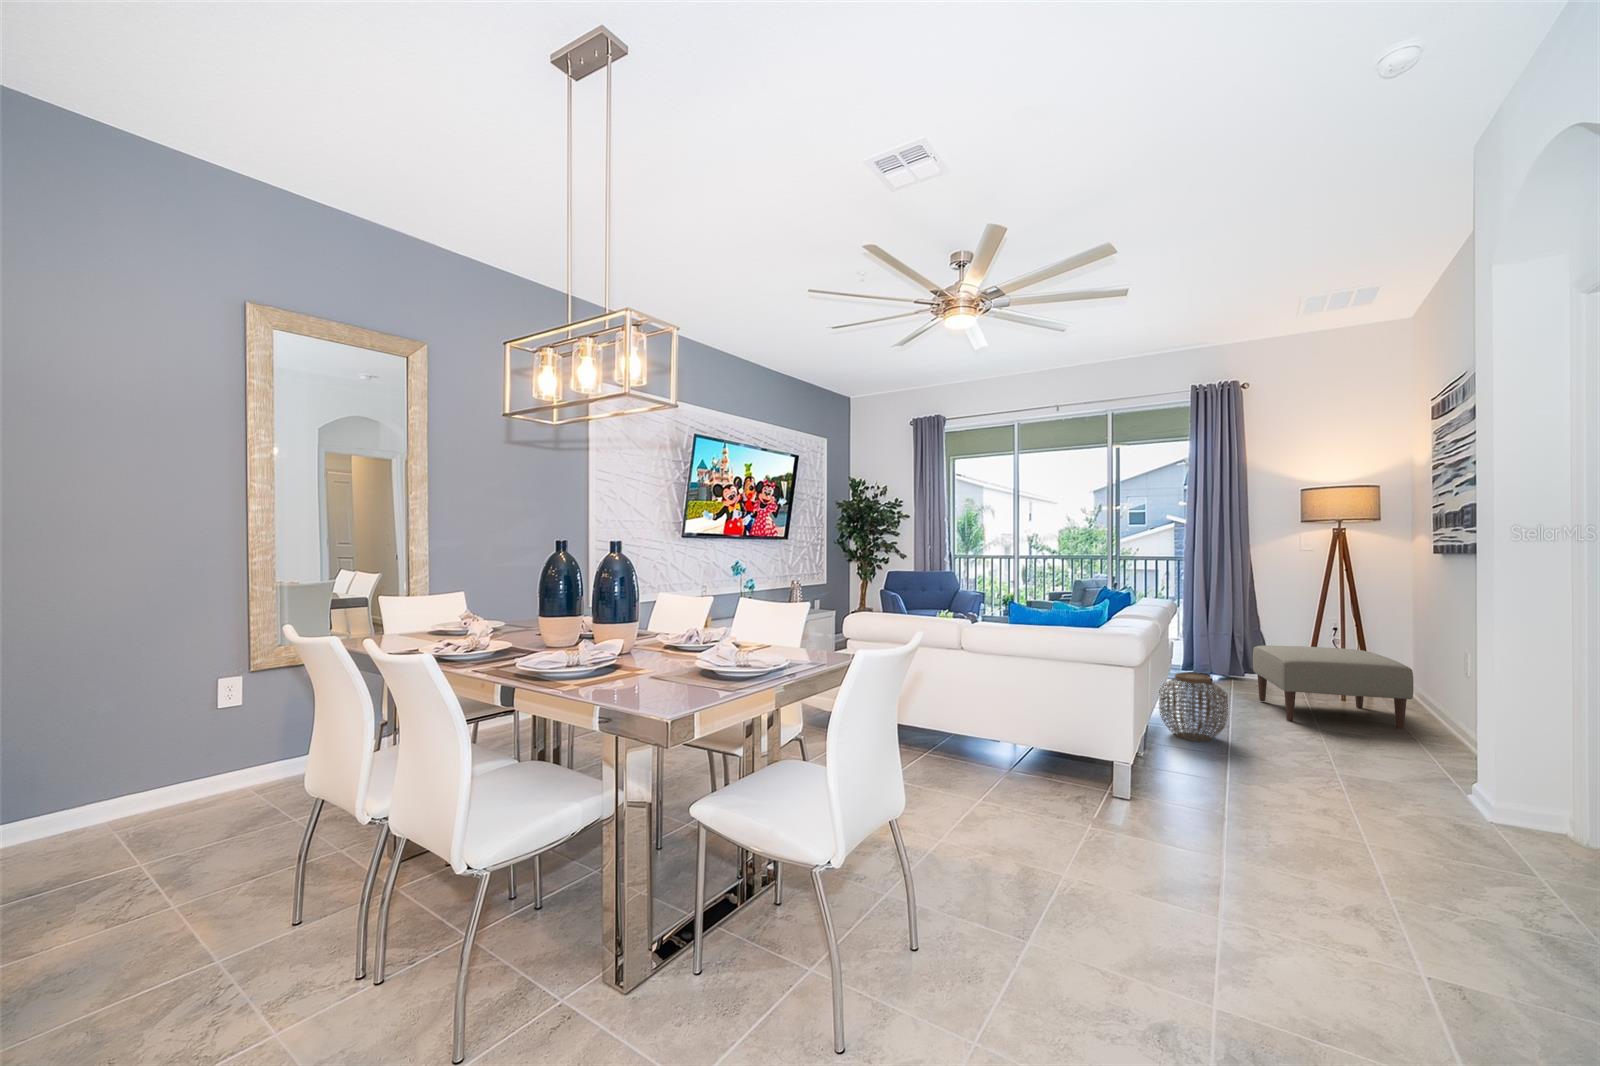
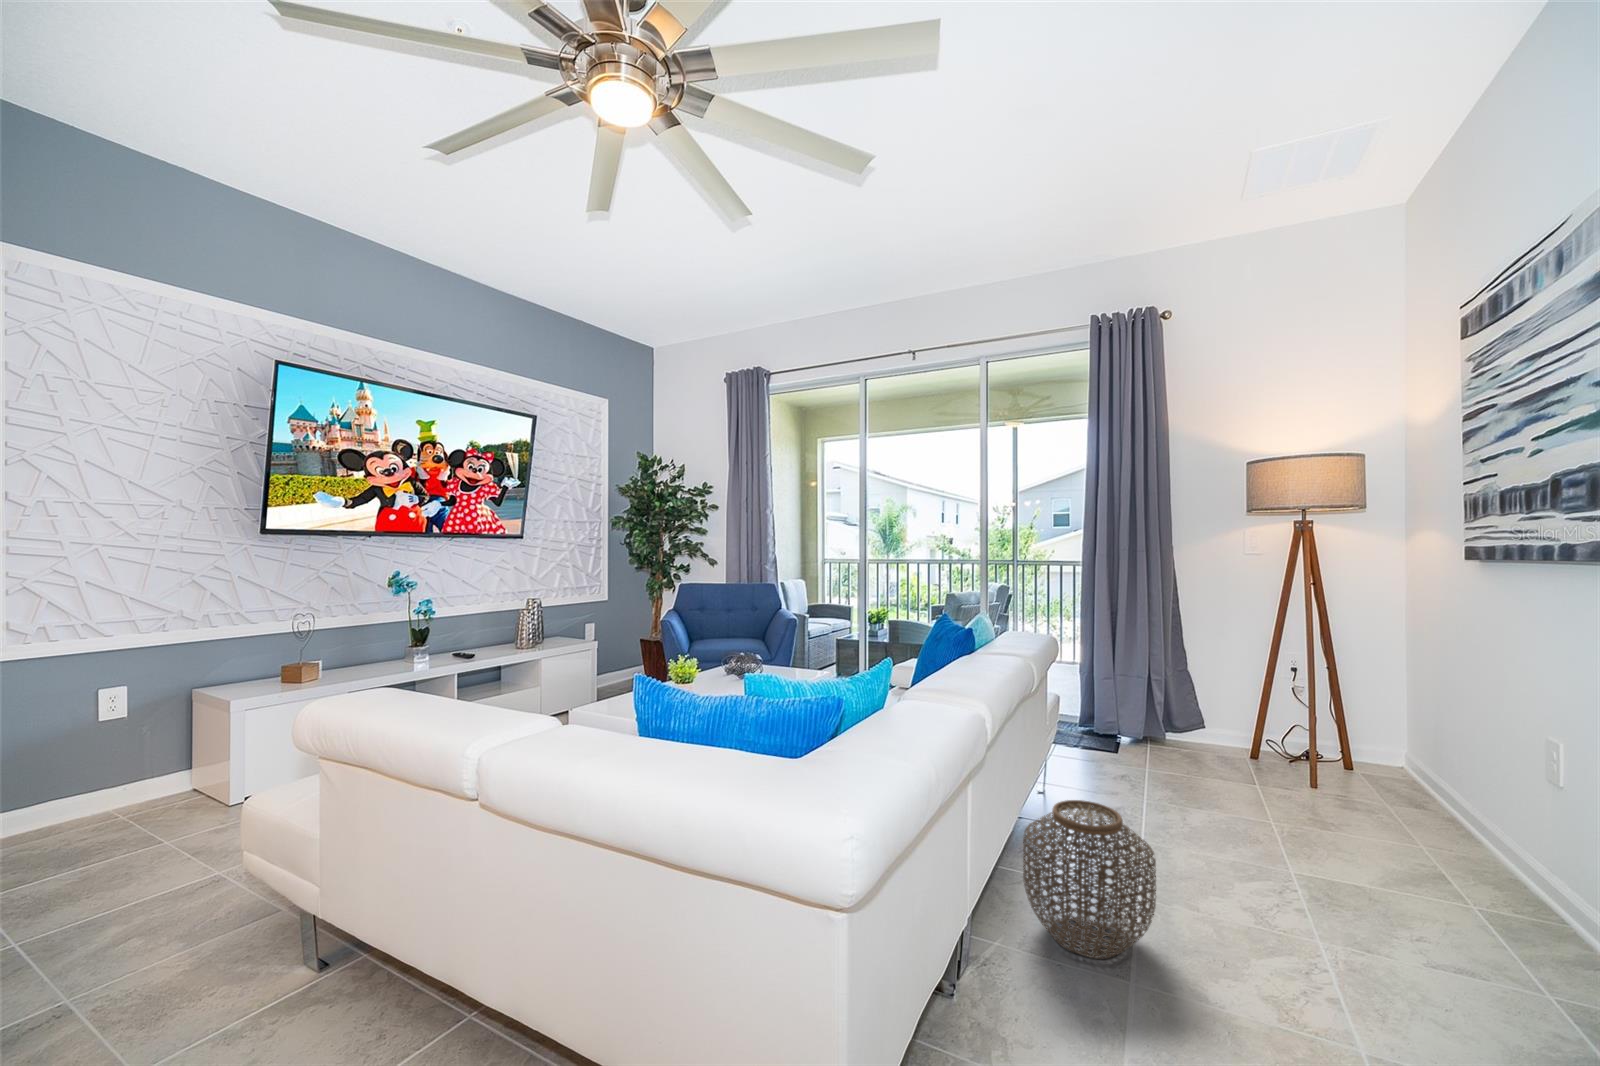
ottoman: present [1253,645,1413,729] -> none [1184,711,1474,883]

